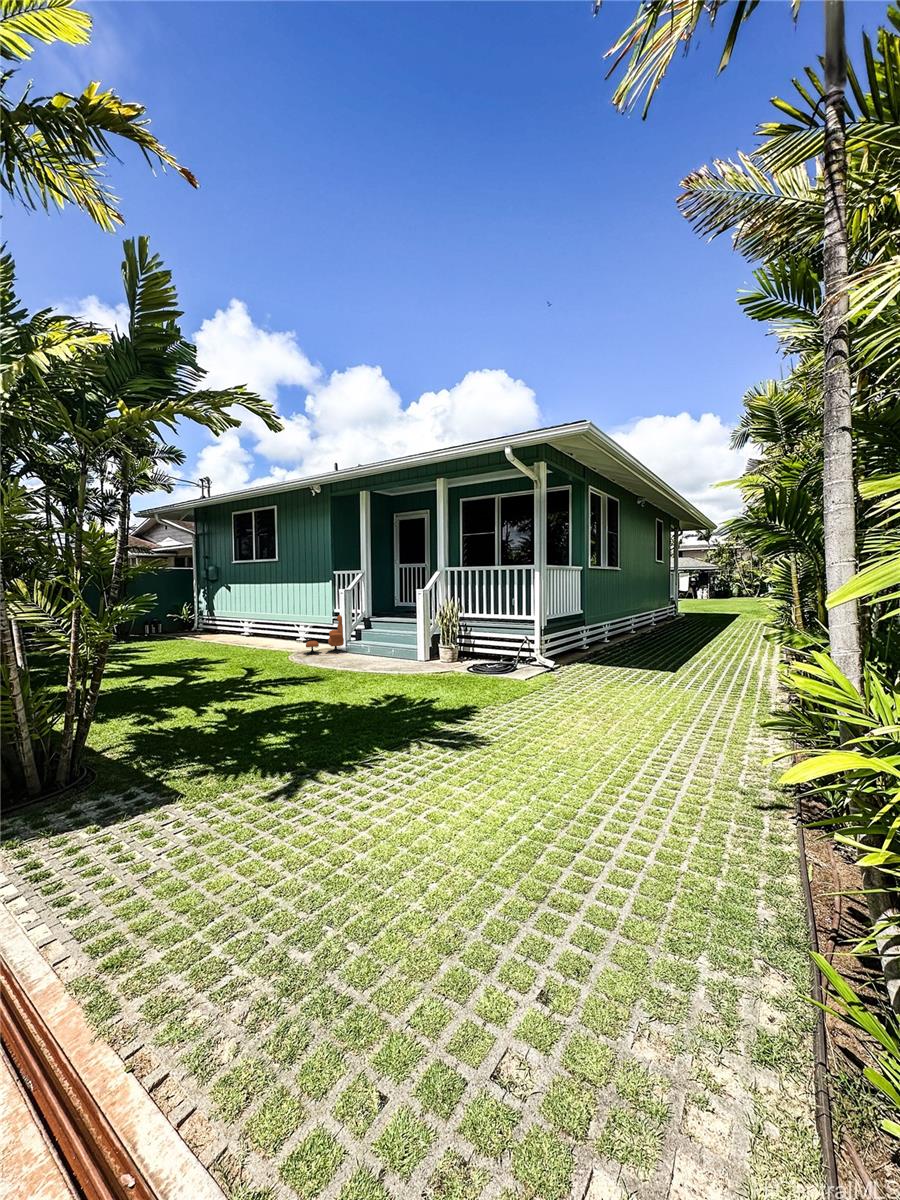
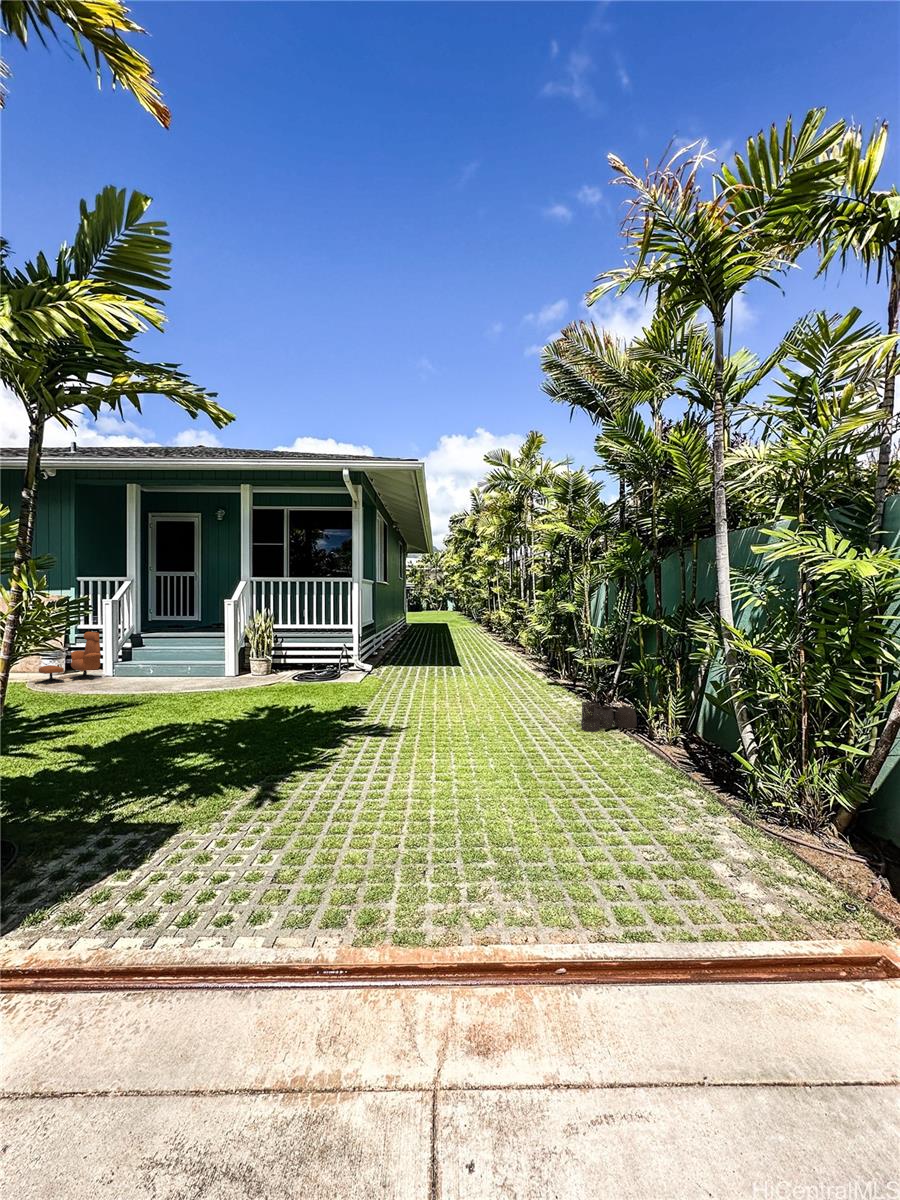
woven basket: none [691,774,821,850] -> present [581,701,637,732]

